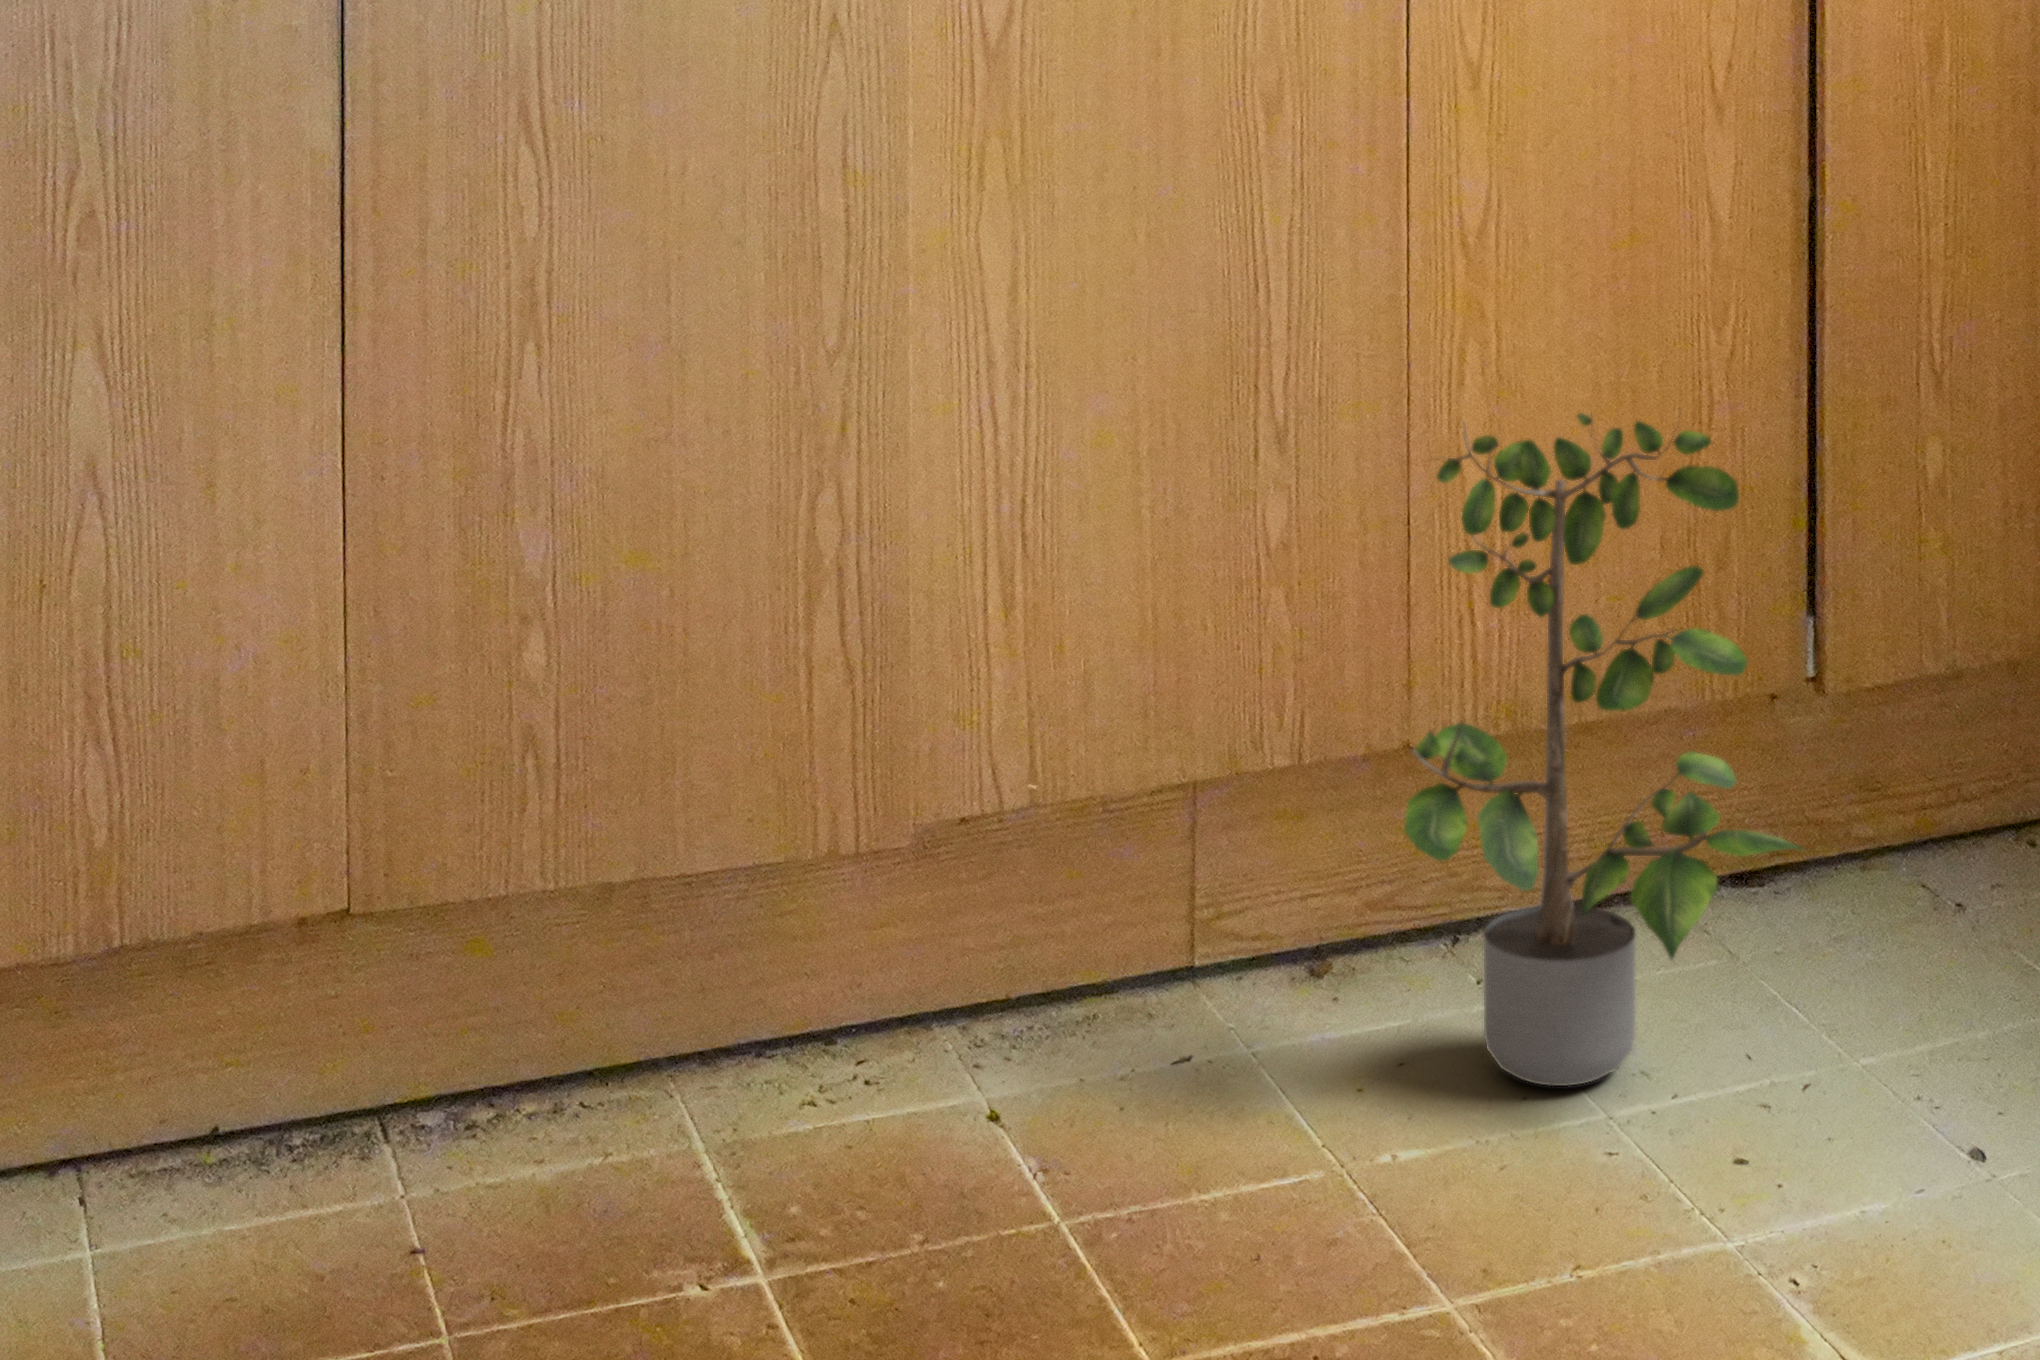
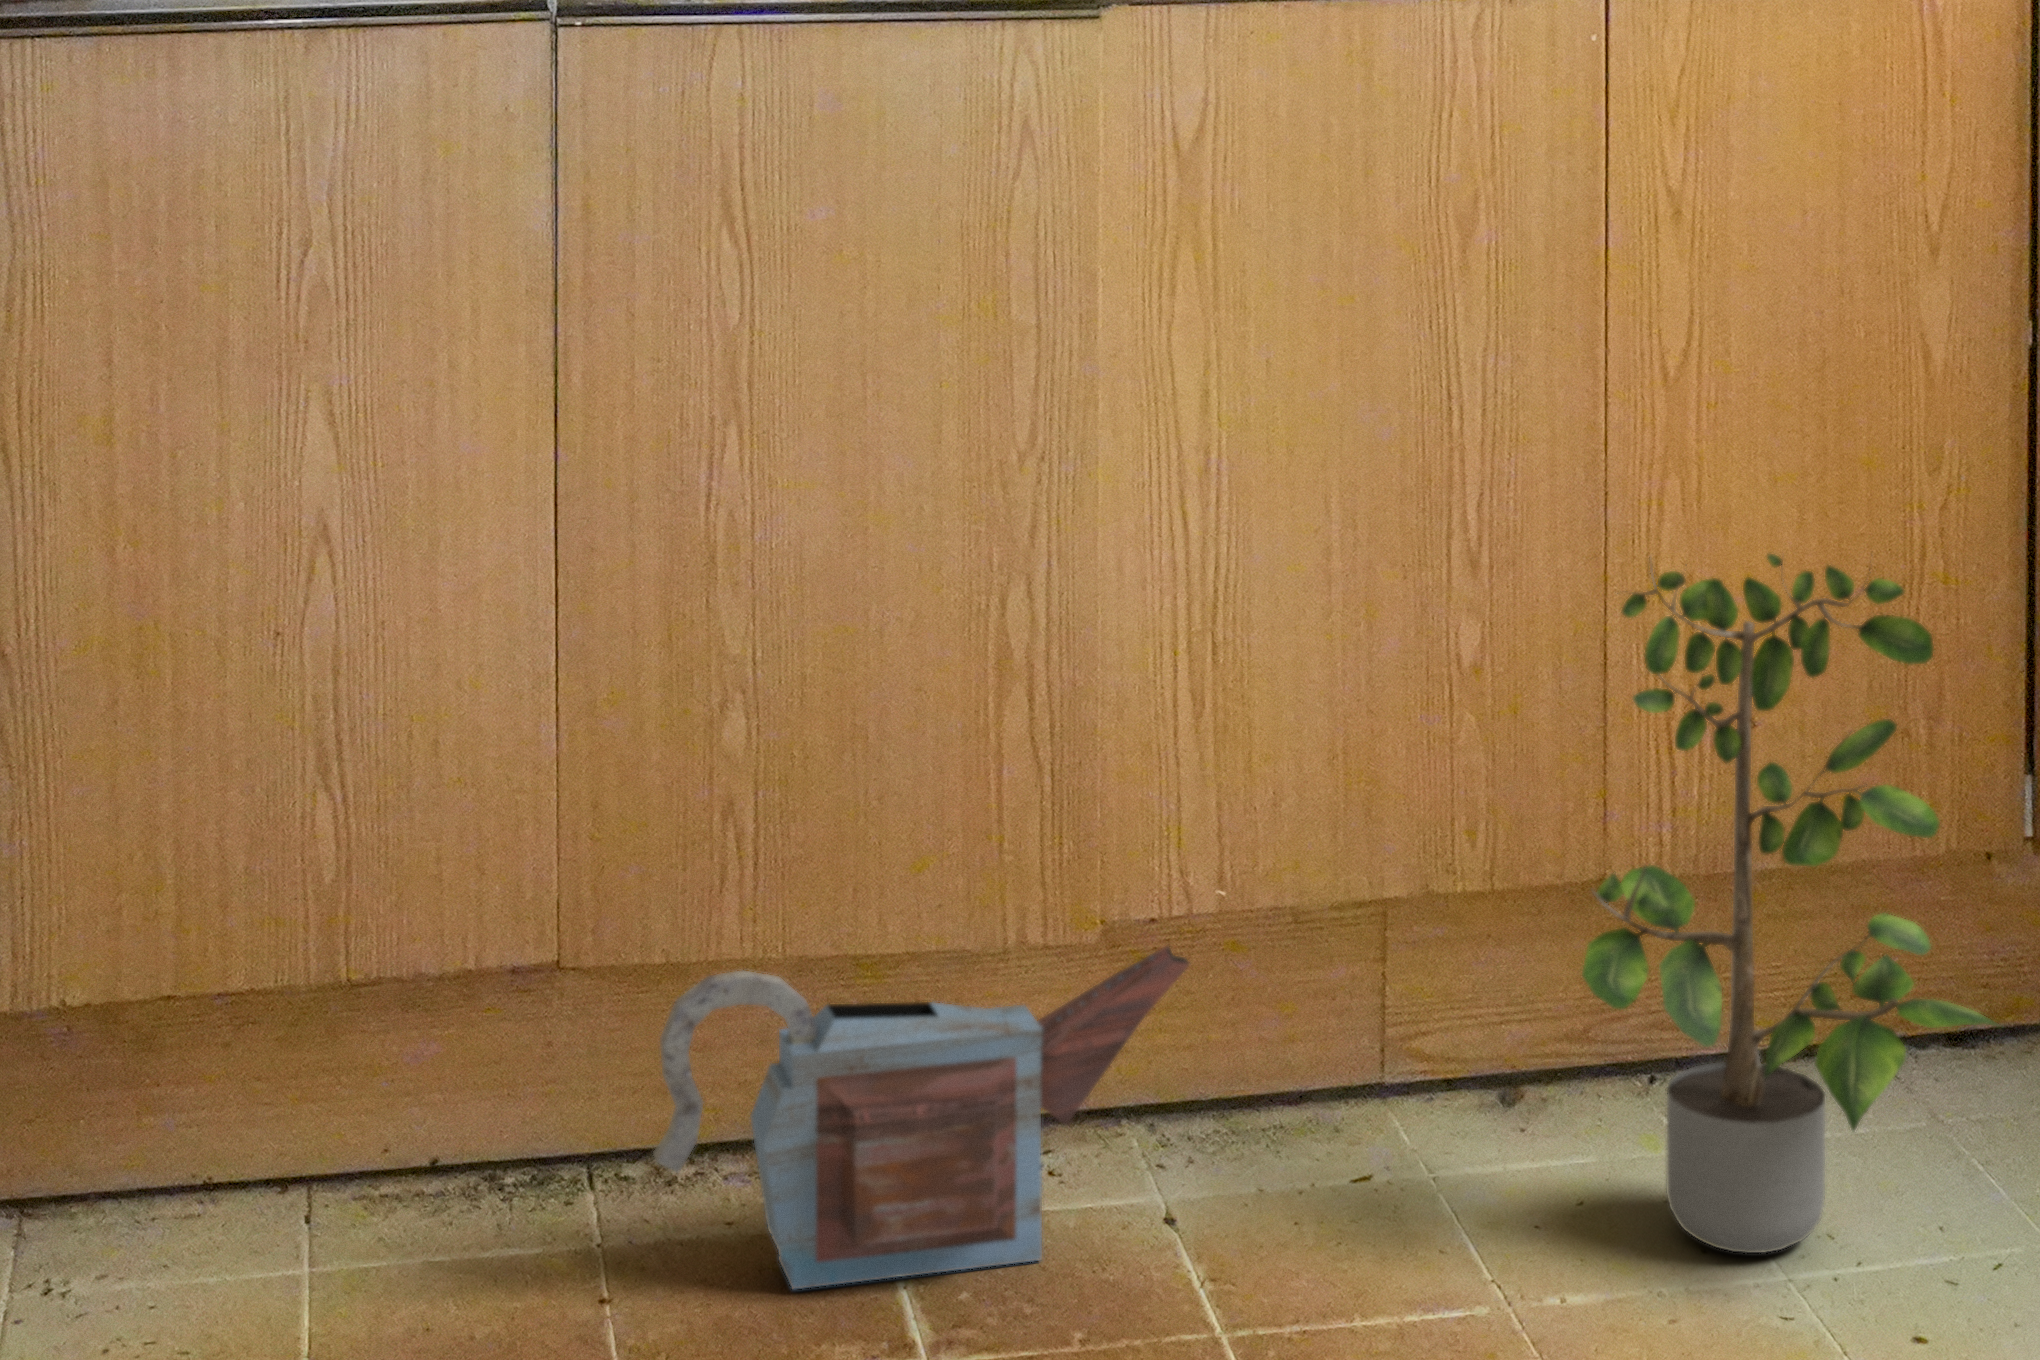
watering can: none [466,831,1015,1204] -> present [654,946,1189,1289]

